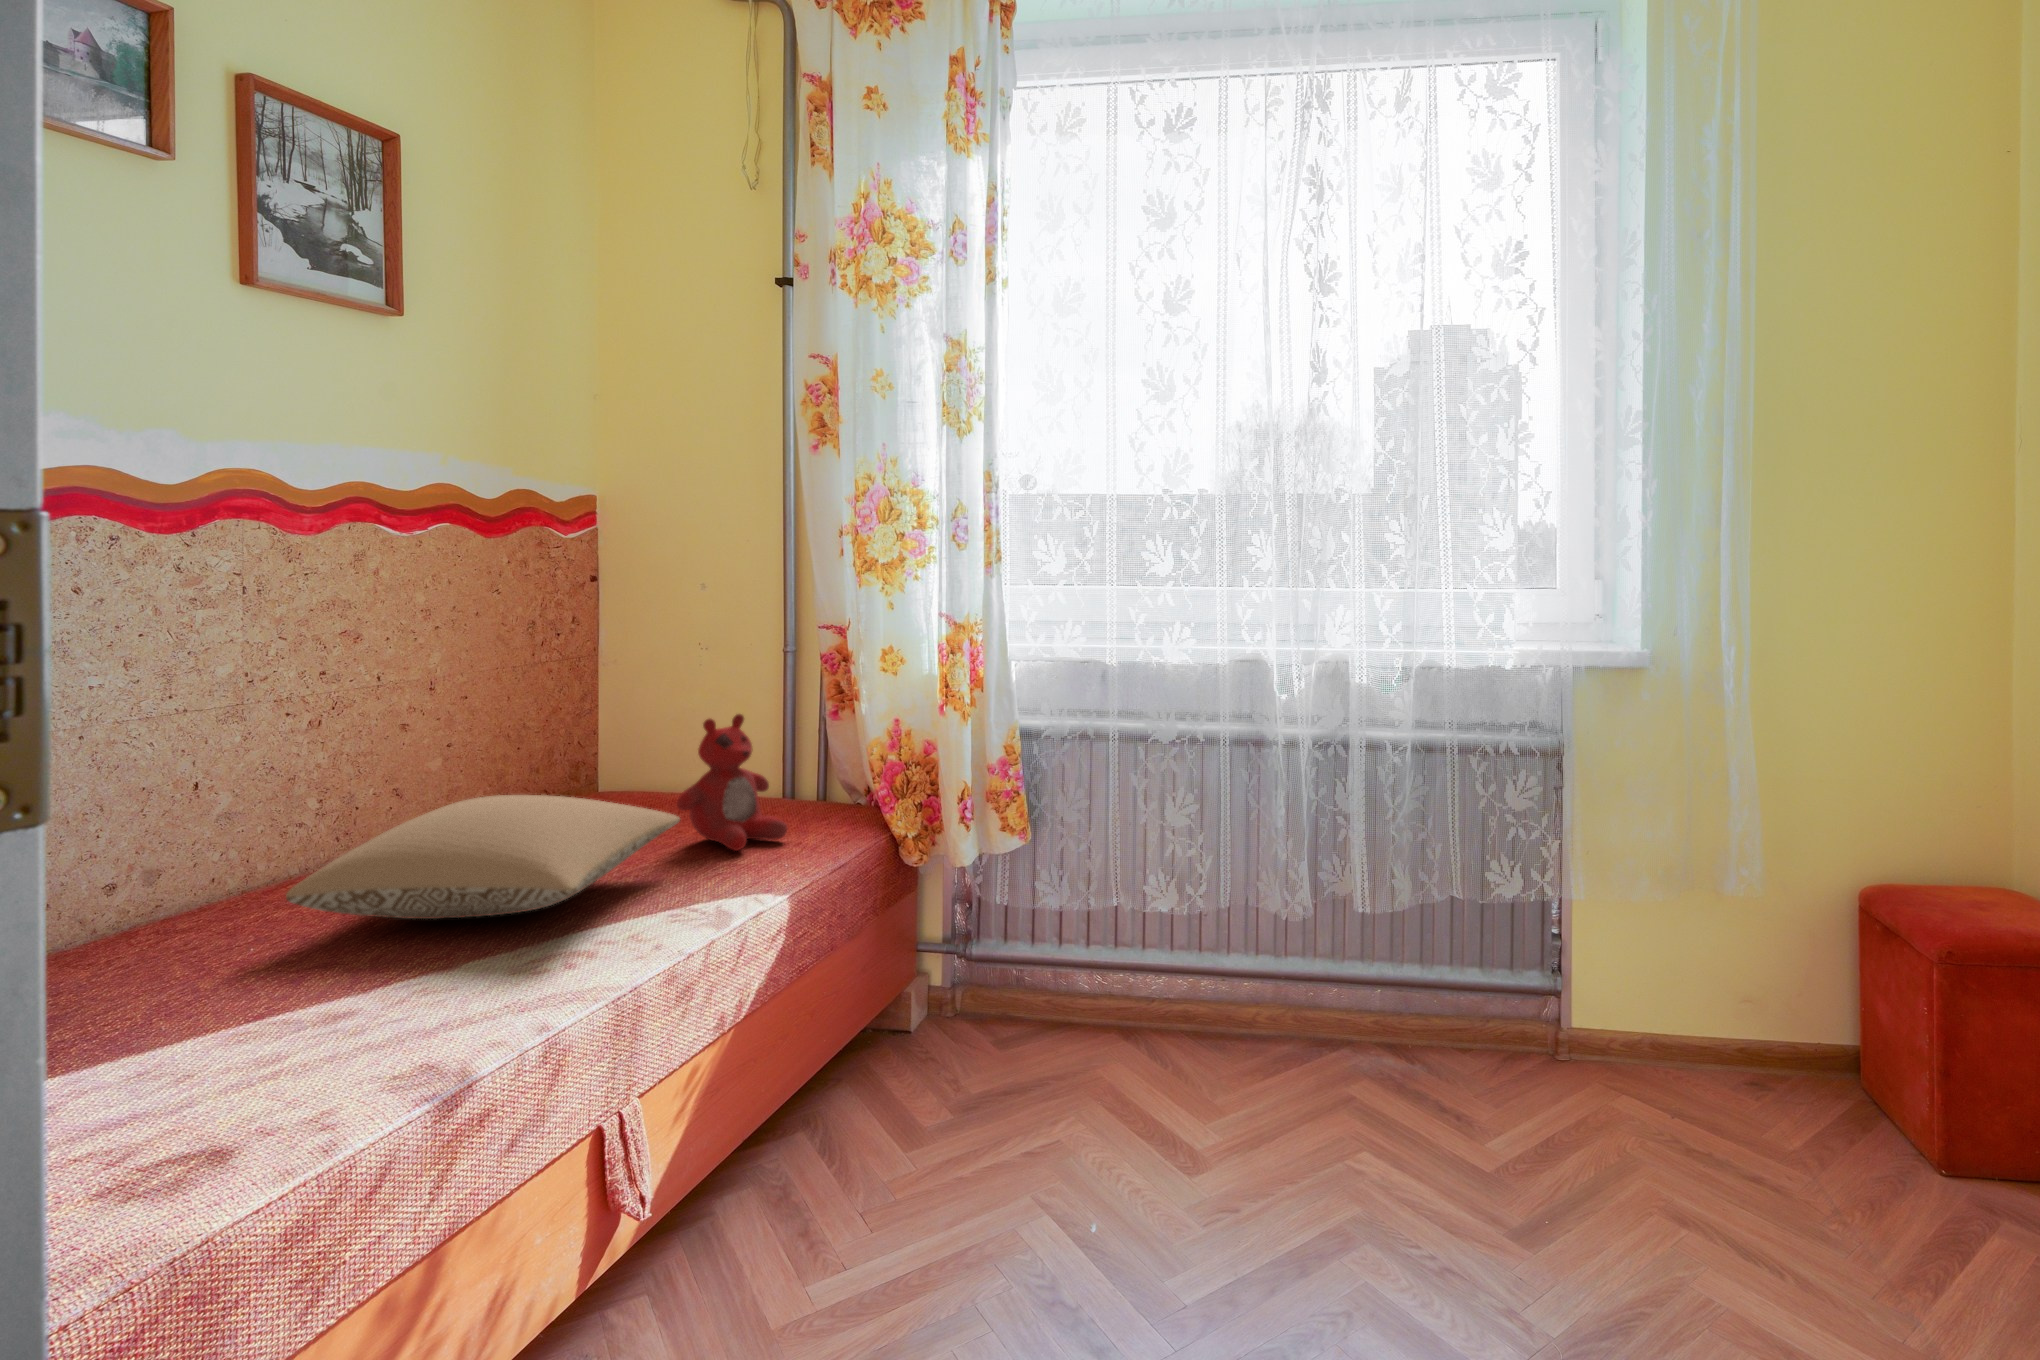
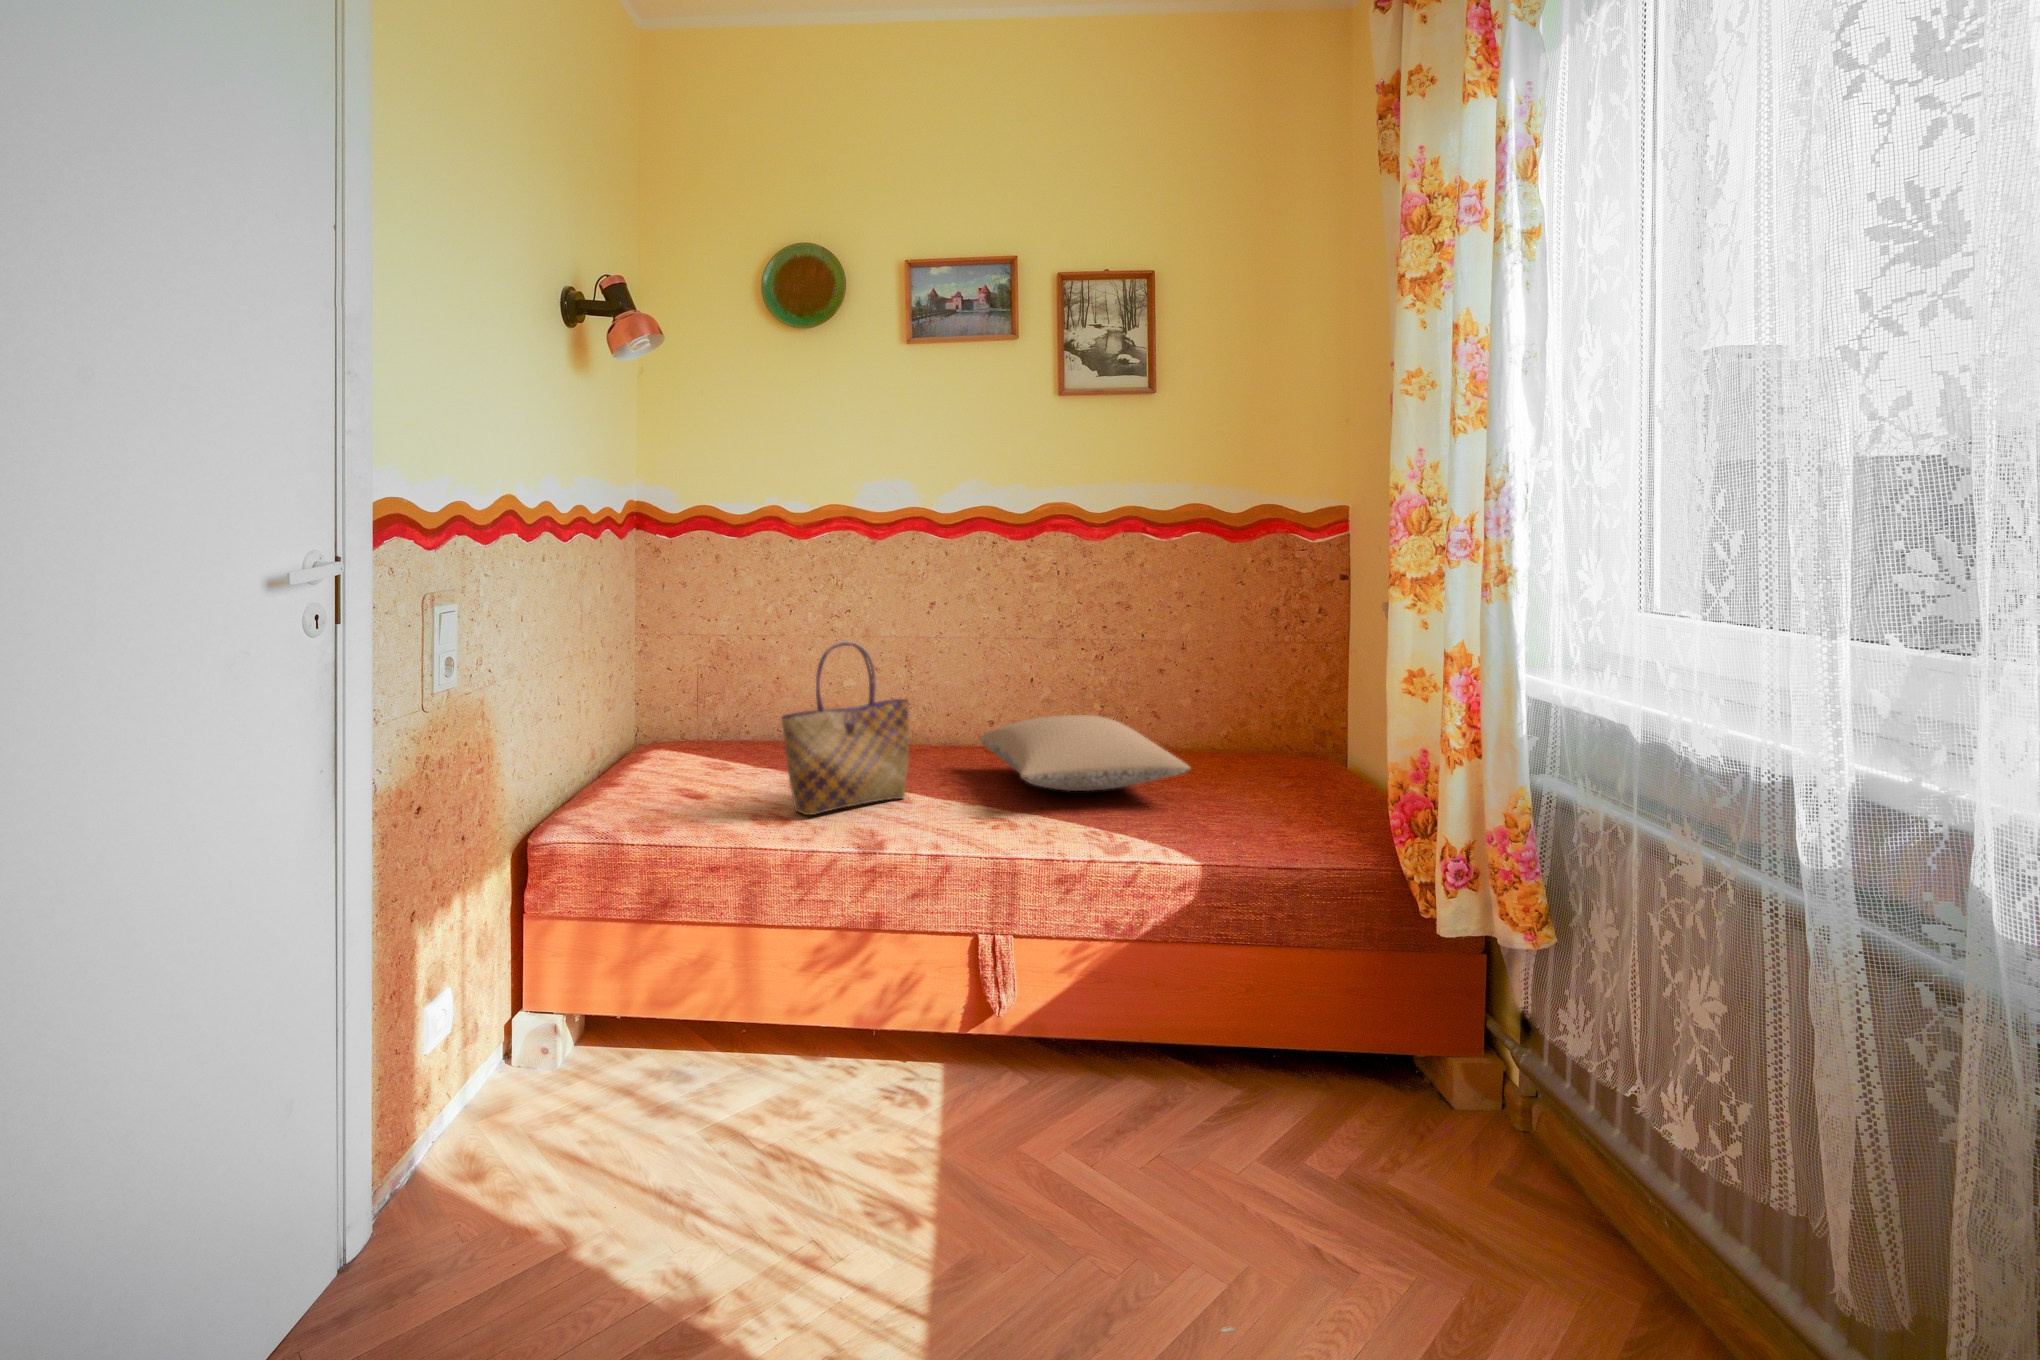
stuffed bear: present [677,714,787,851] -> none [1226,701,1319,818]
tote bag: none [173,733,331,1149] -> present [782,641,909,815]

